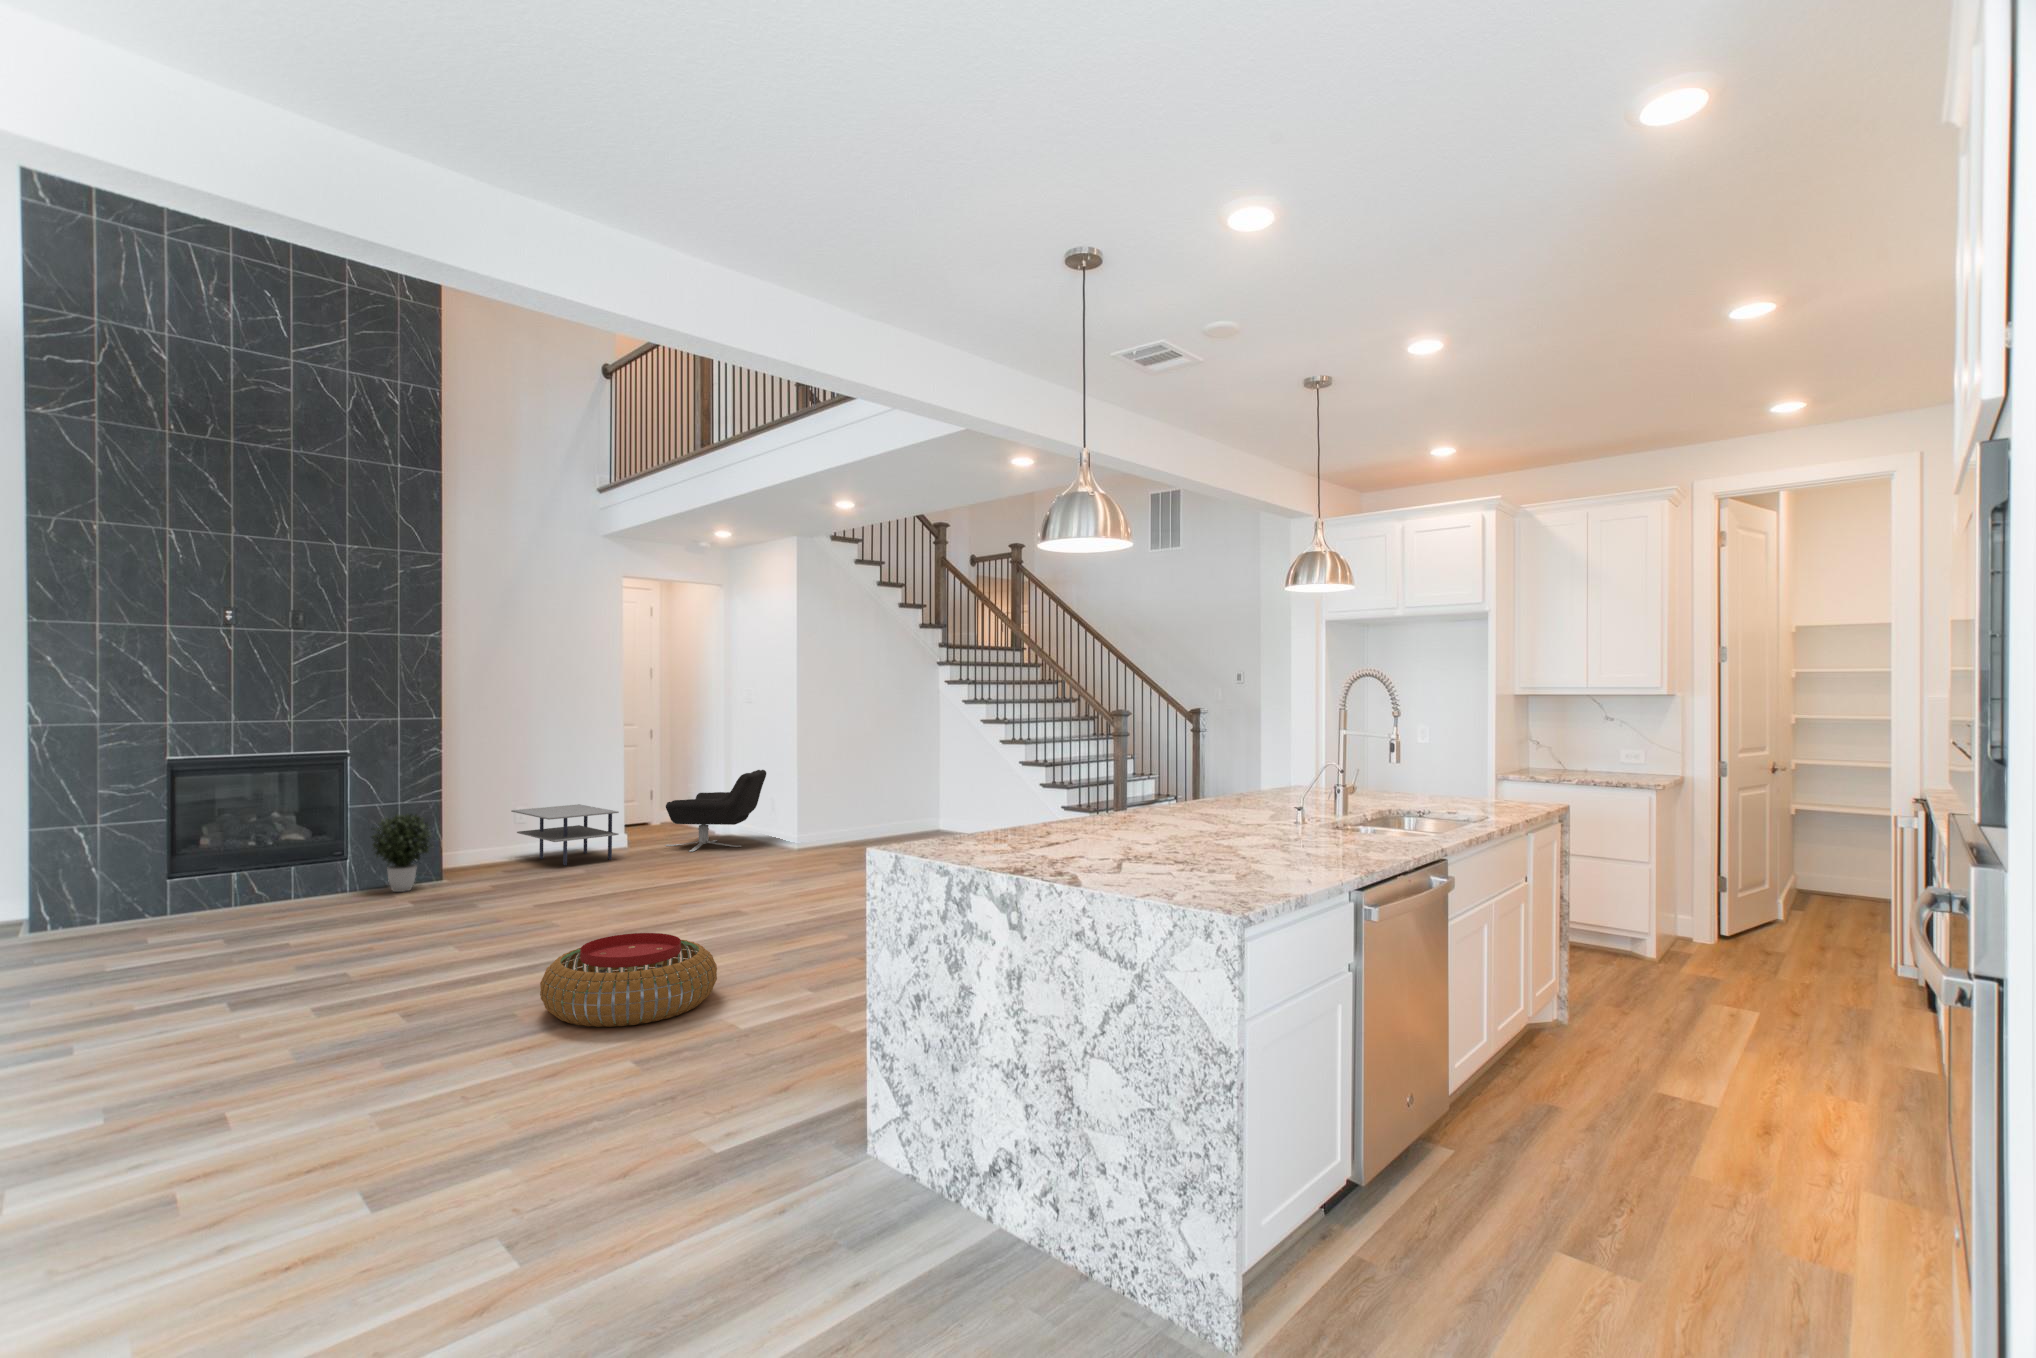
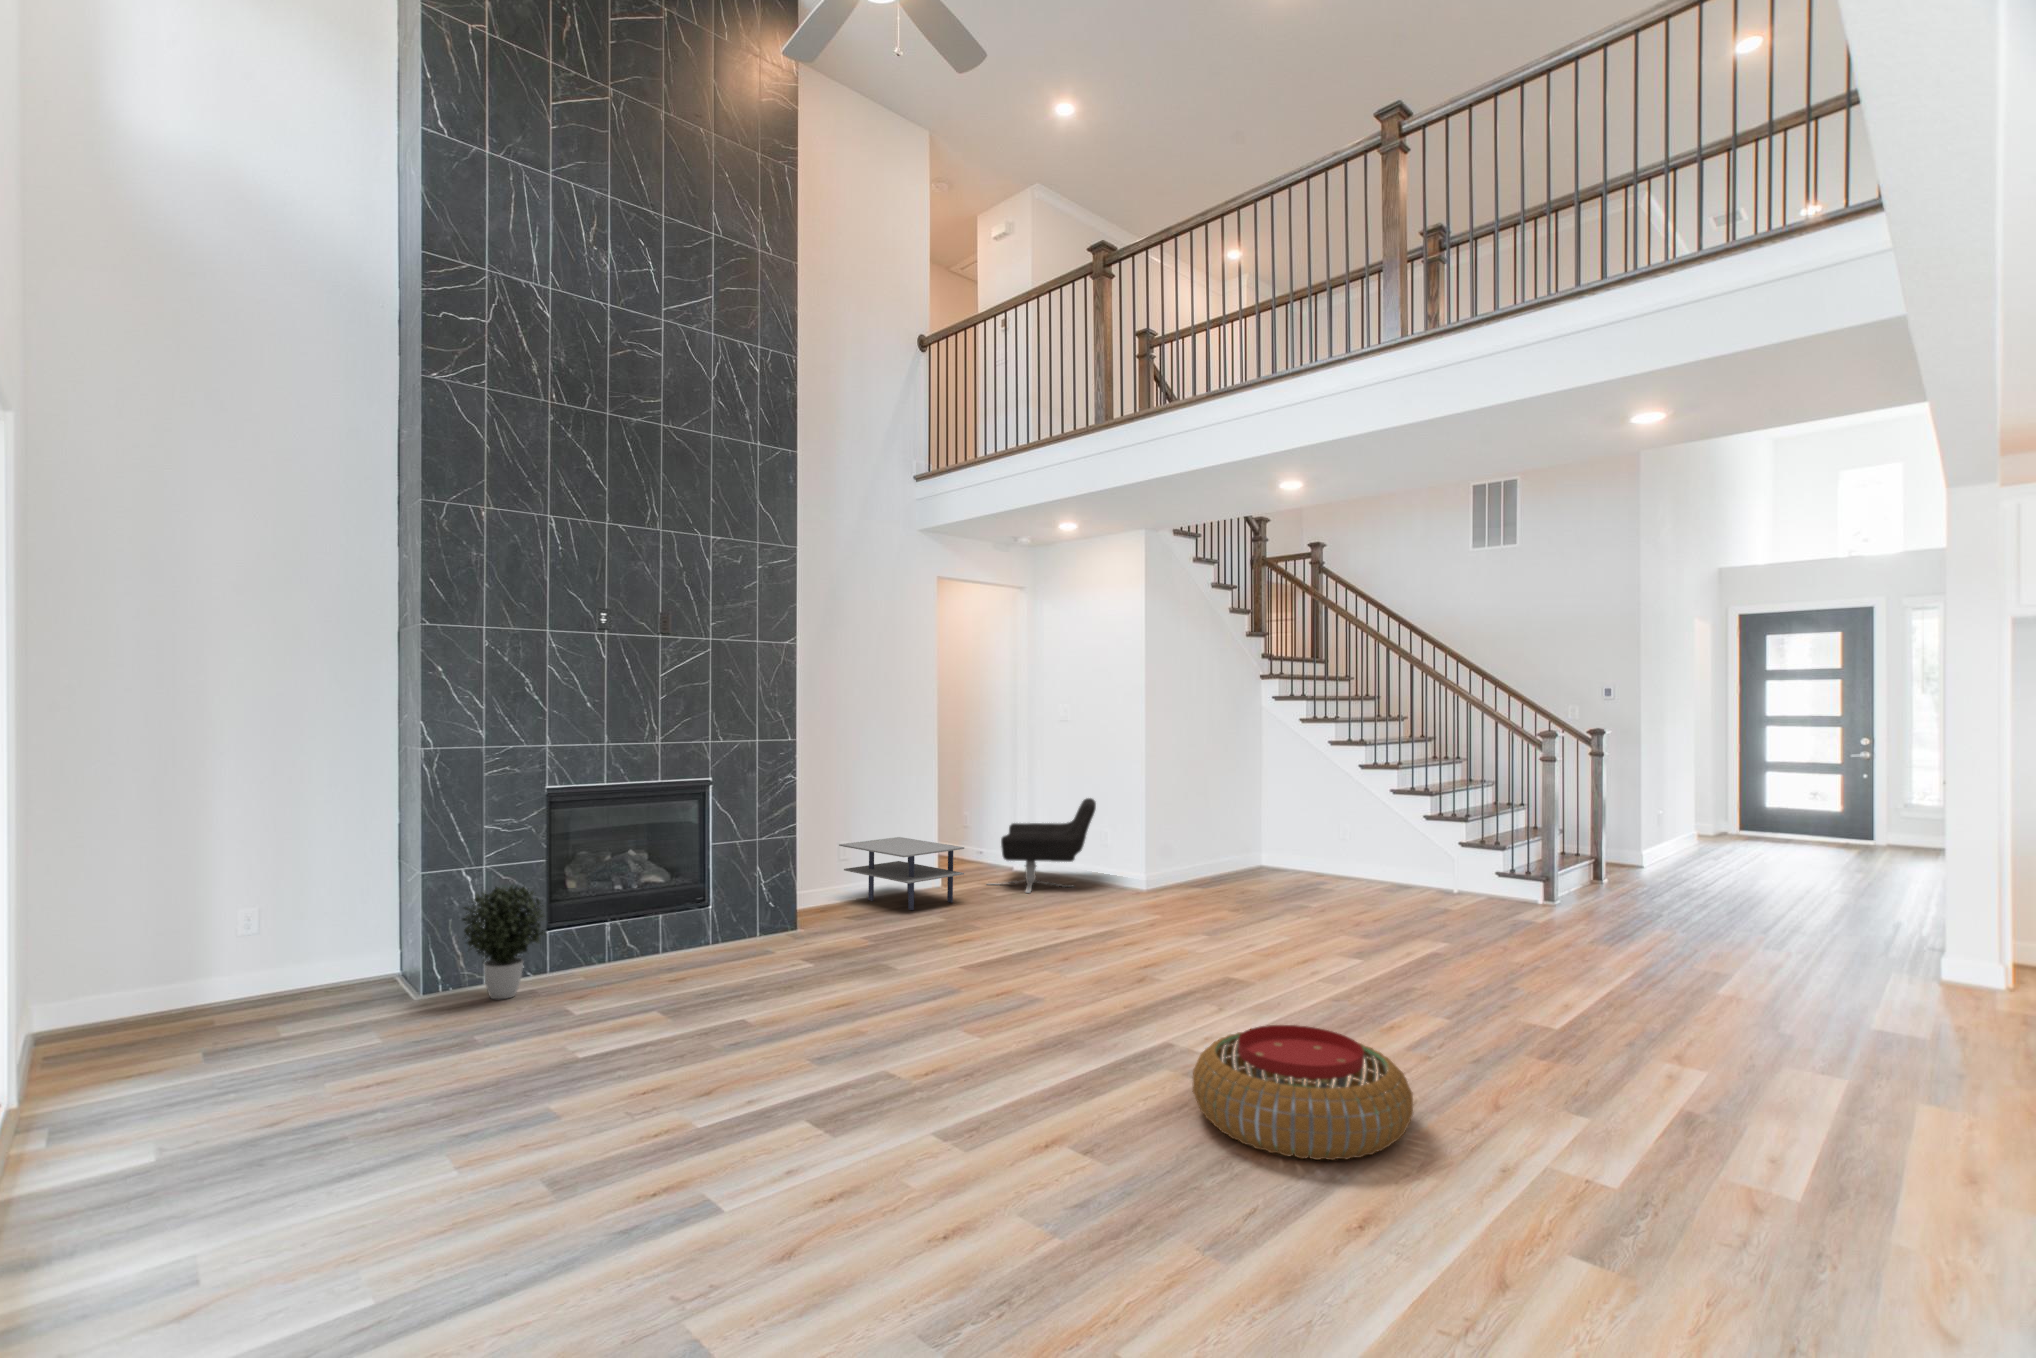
potted plant: present [372,814,432,892] -> present [462,886,545,1000]

